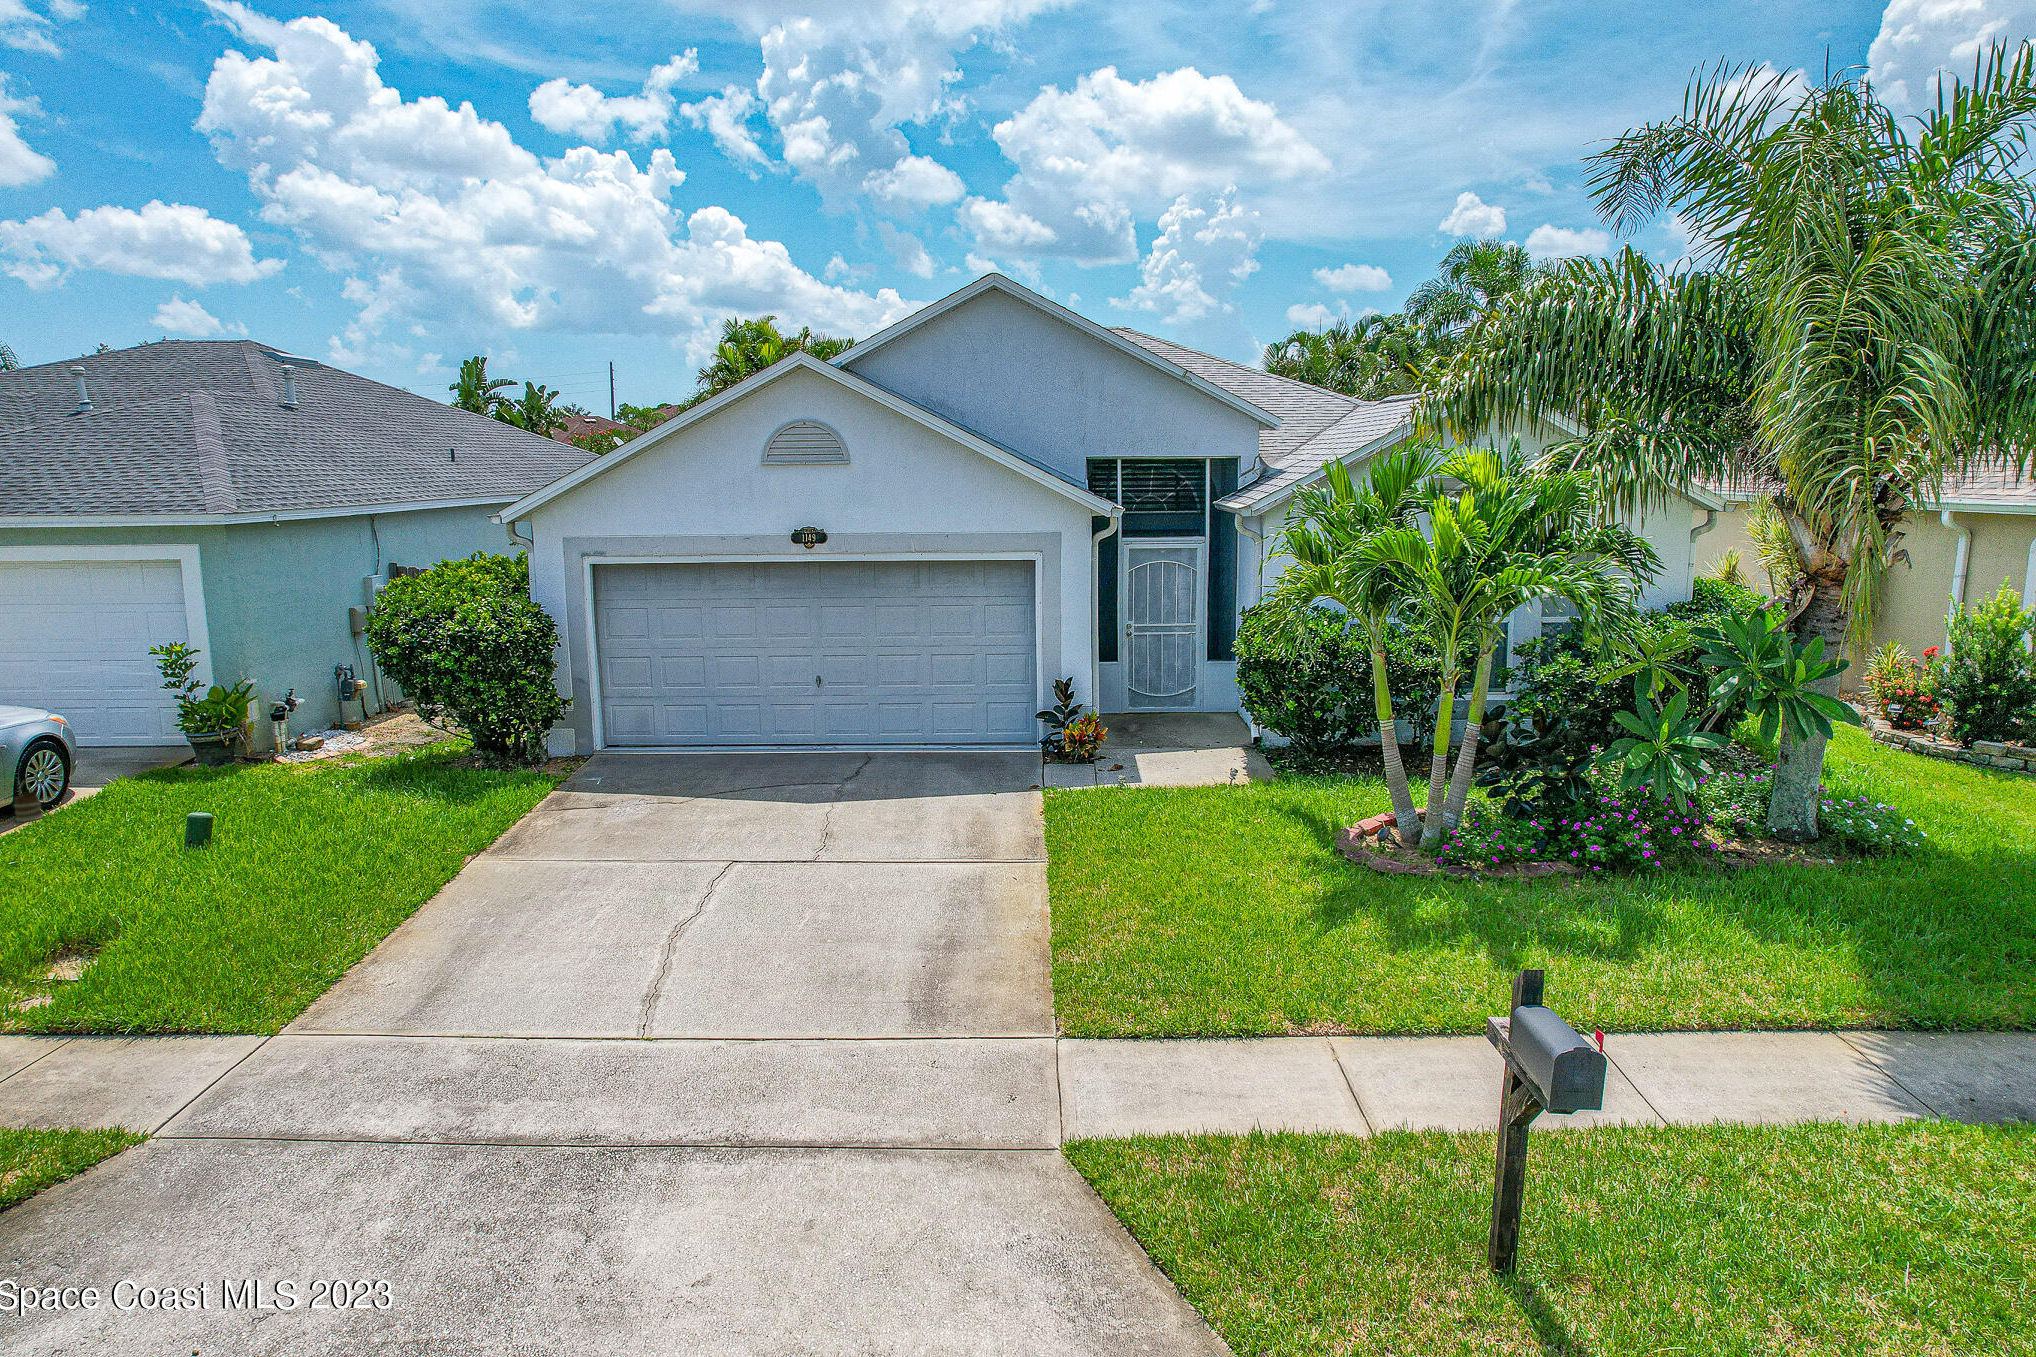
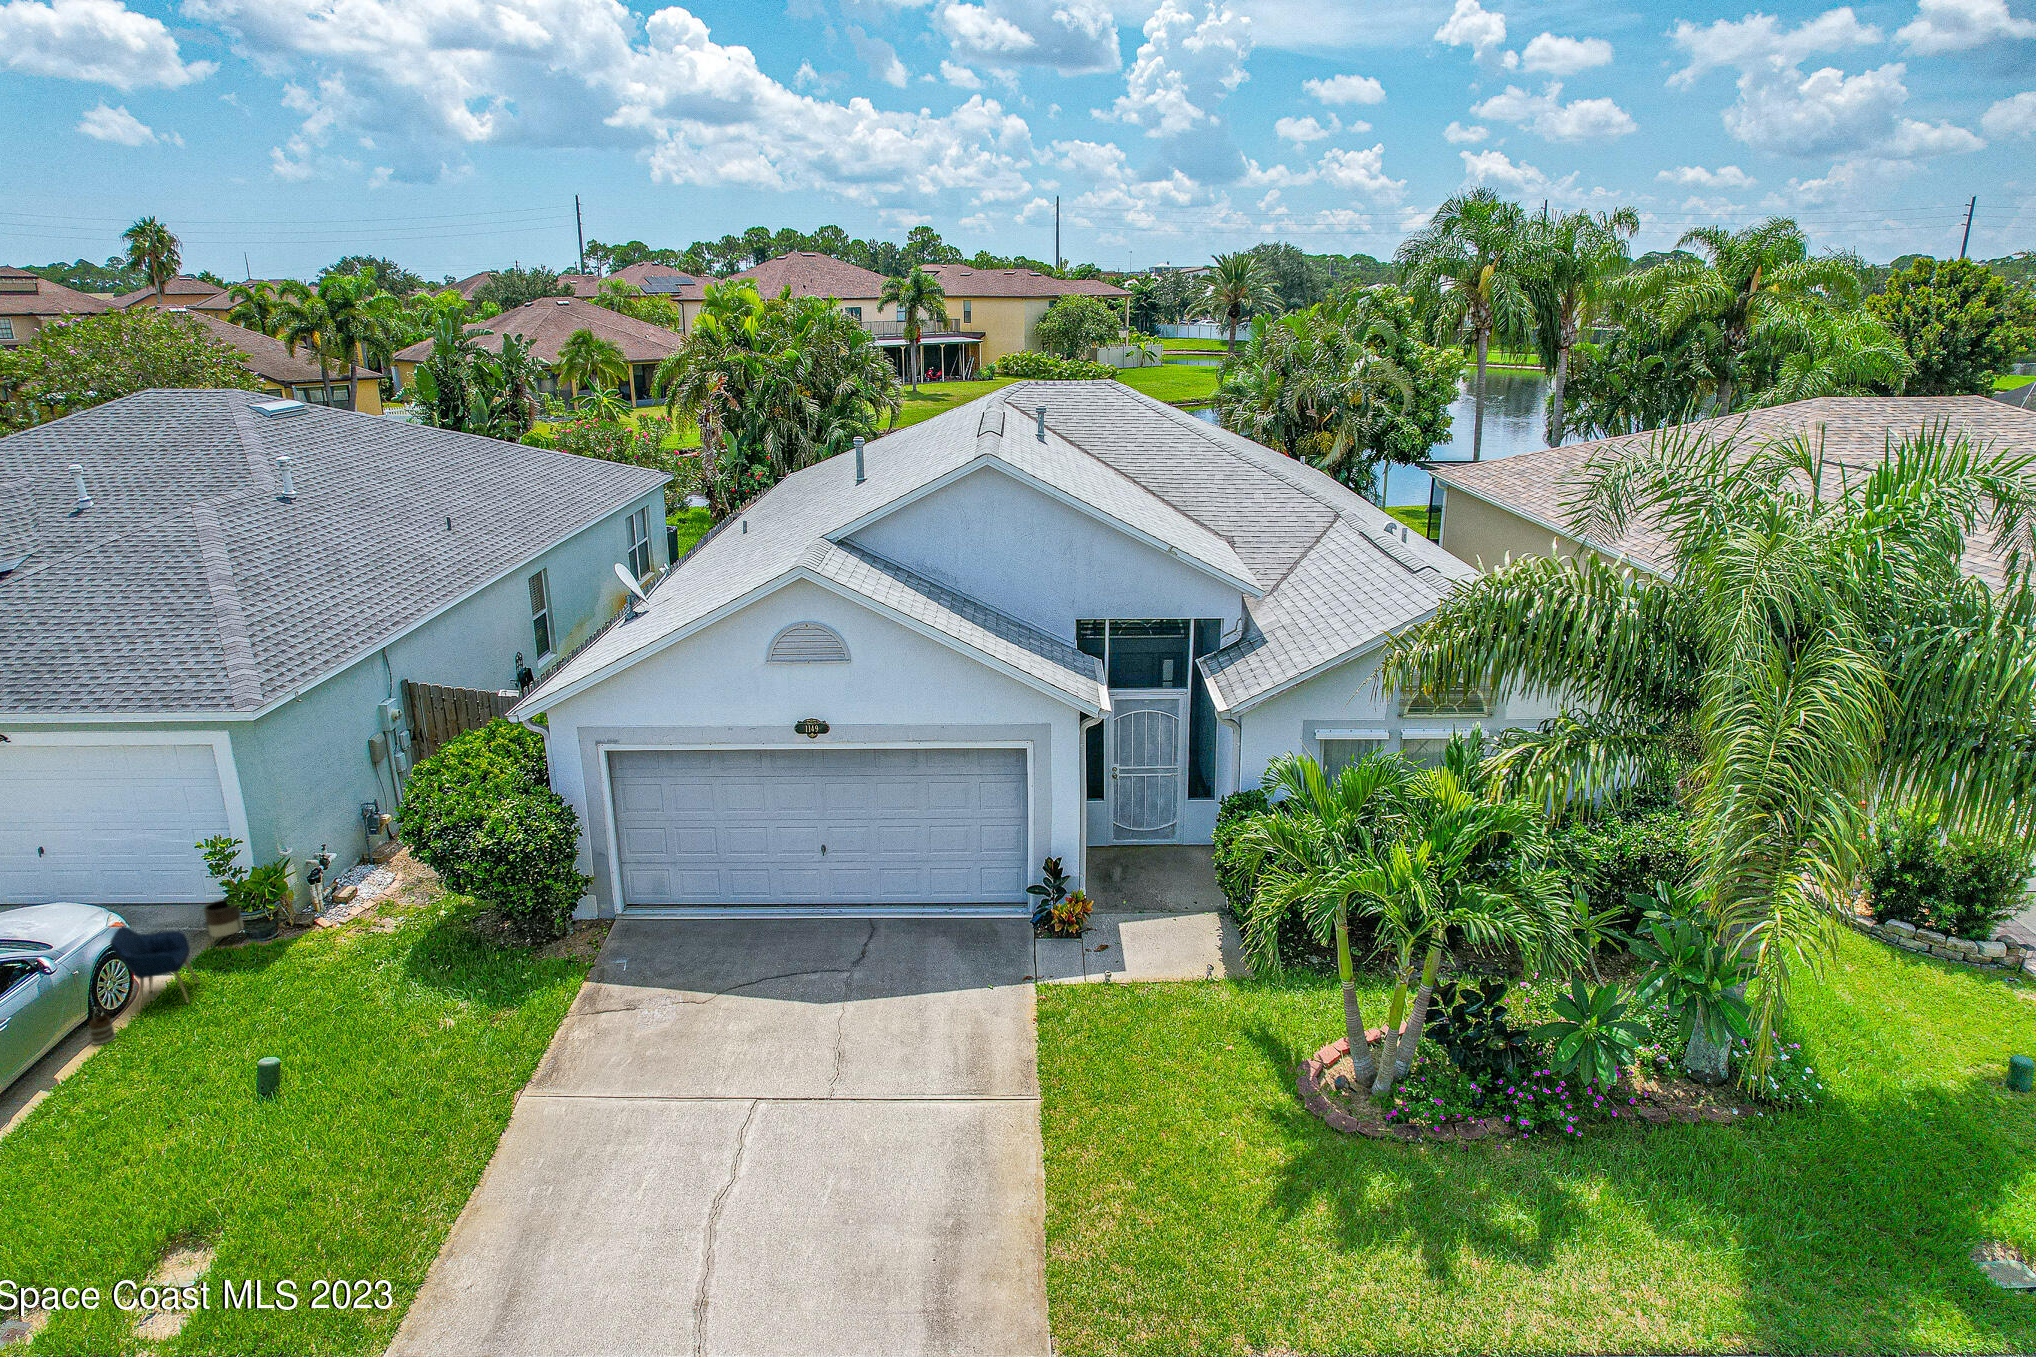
chair: none [45,713,142,803] -> present [110,926,199,1012]
planter: none [154,718,197,766] -> present [204,899,244,937]

